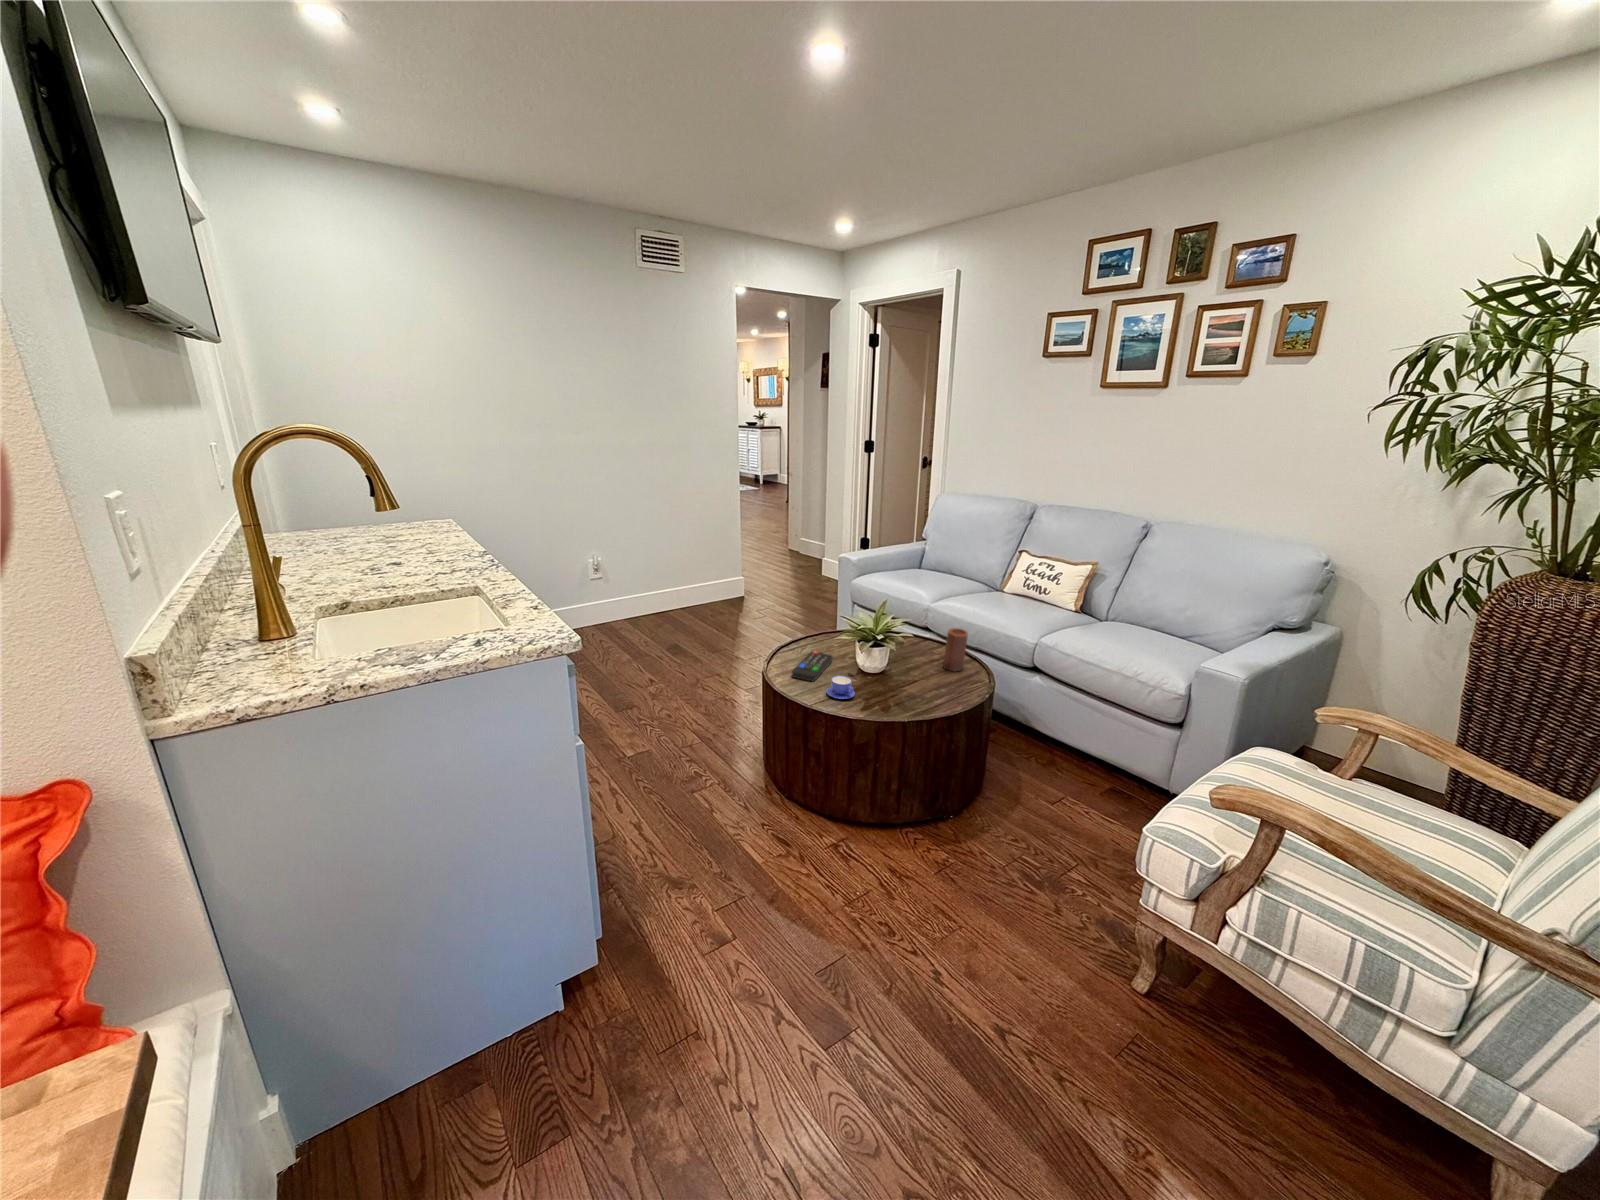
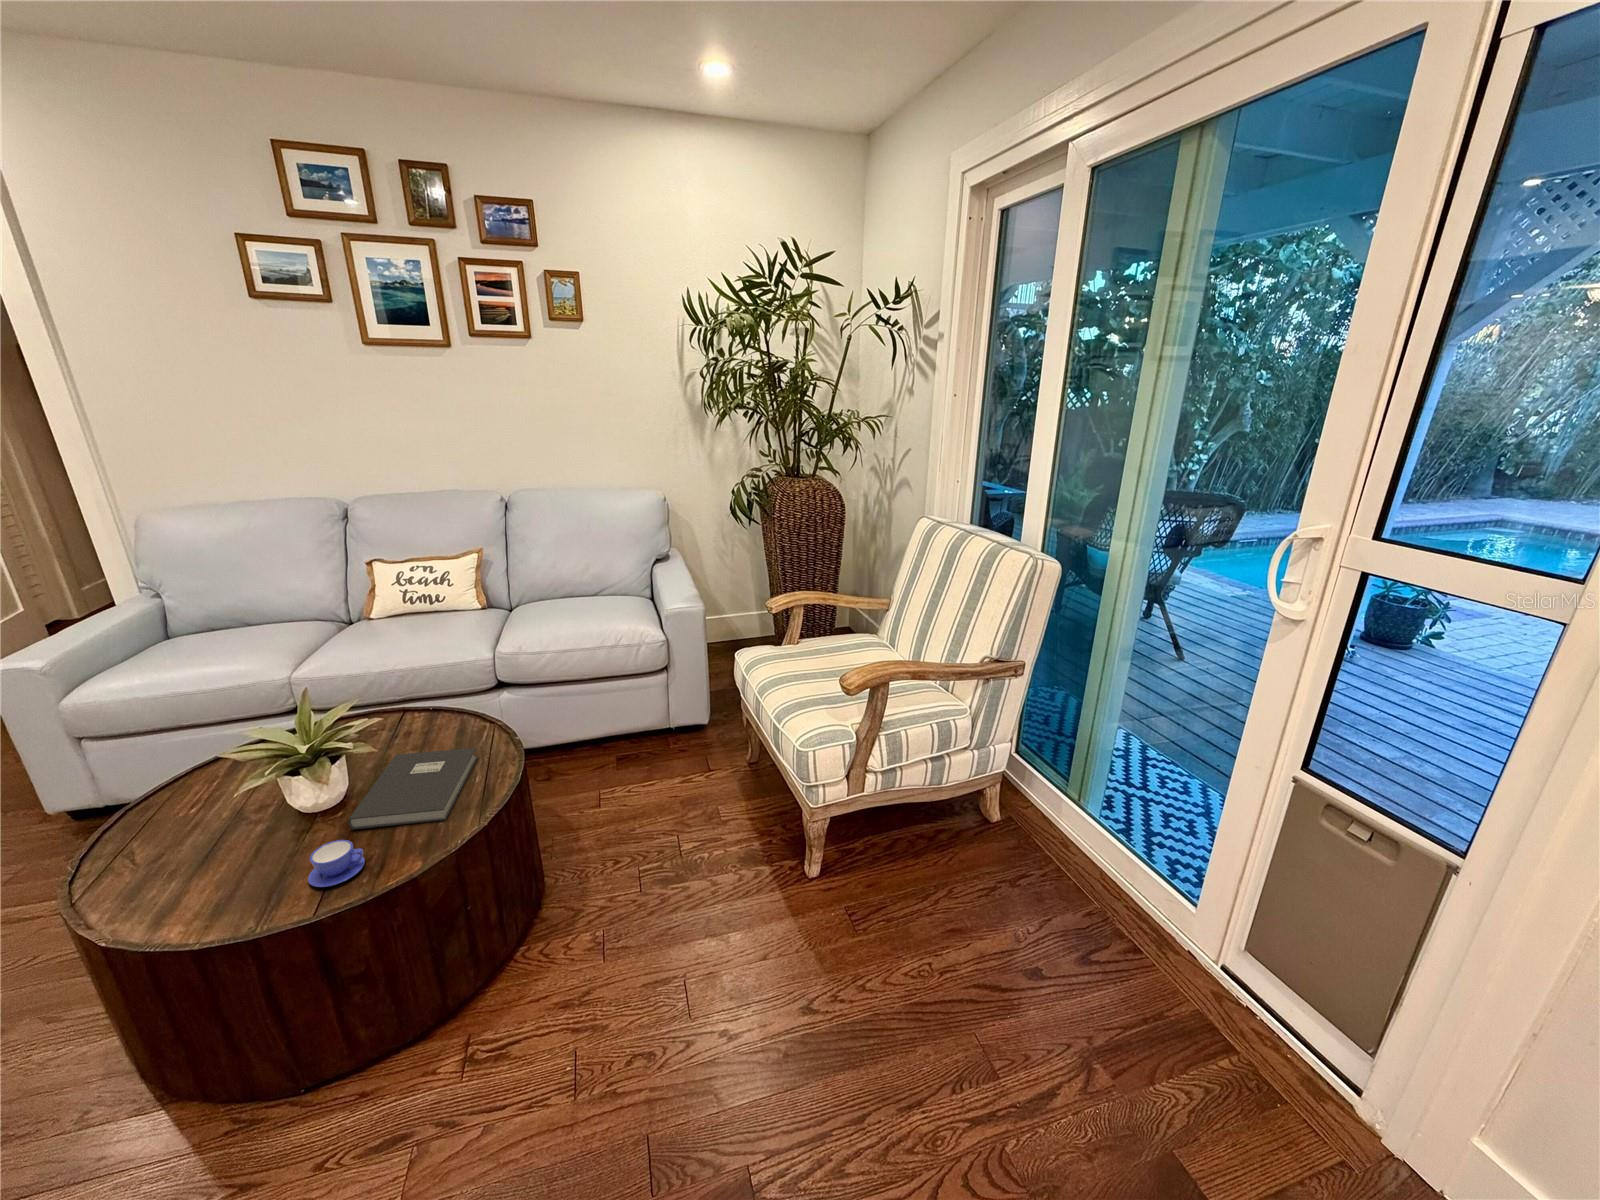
candle: present [943,628,968,671] -> none [398,688,437,748]
remote control: present [792,651,833,681] -> none [183,837,260,916]
book: none [868,663,964,706] -> present [348,748,478,830]

